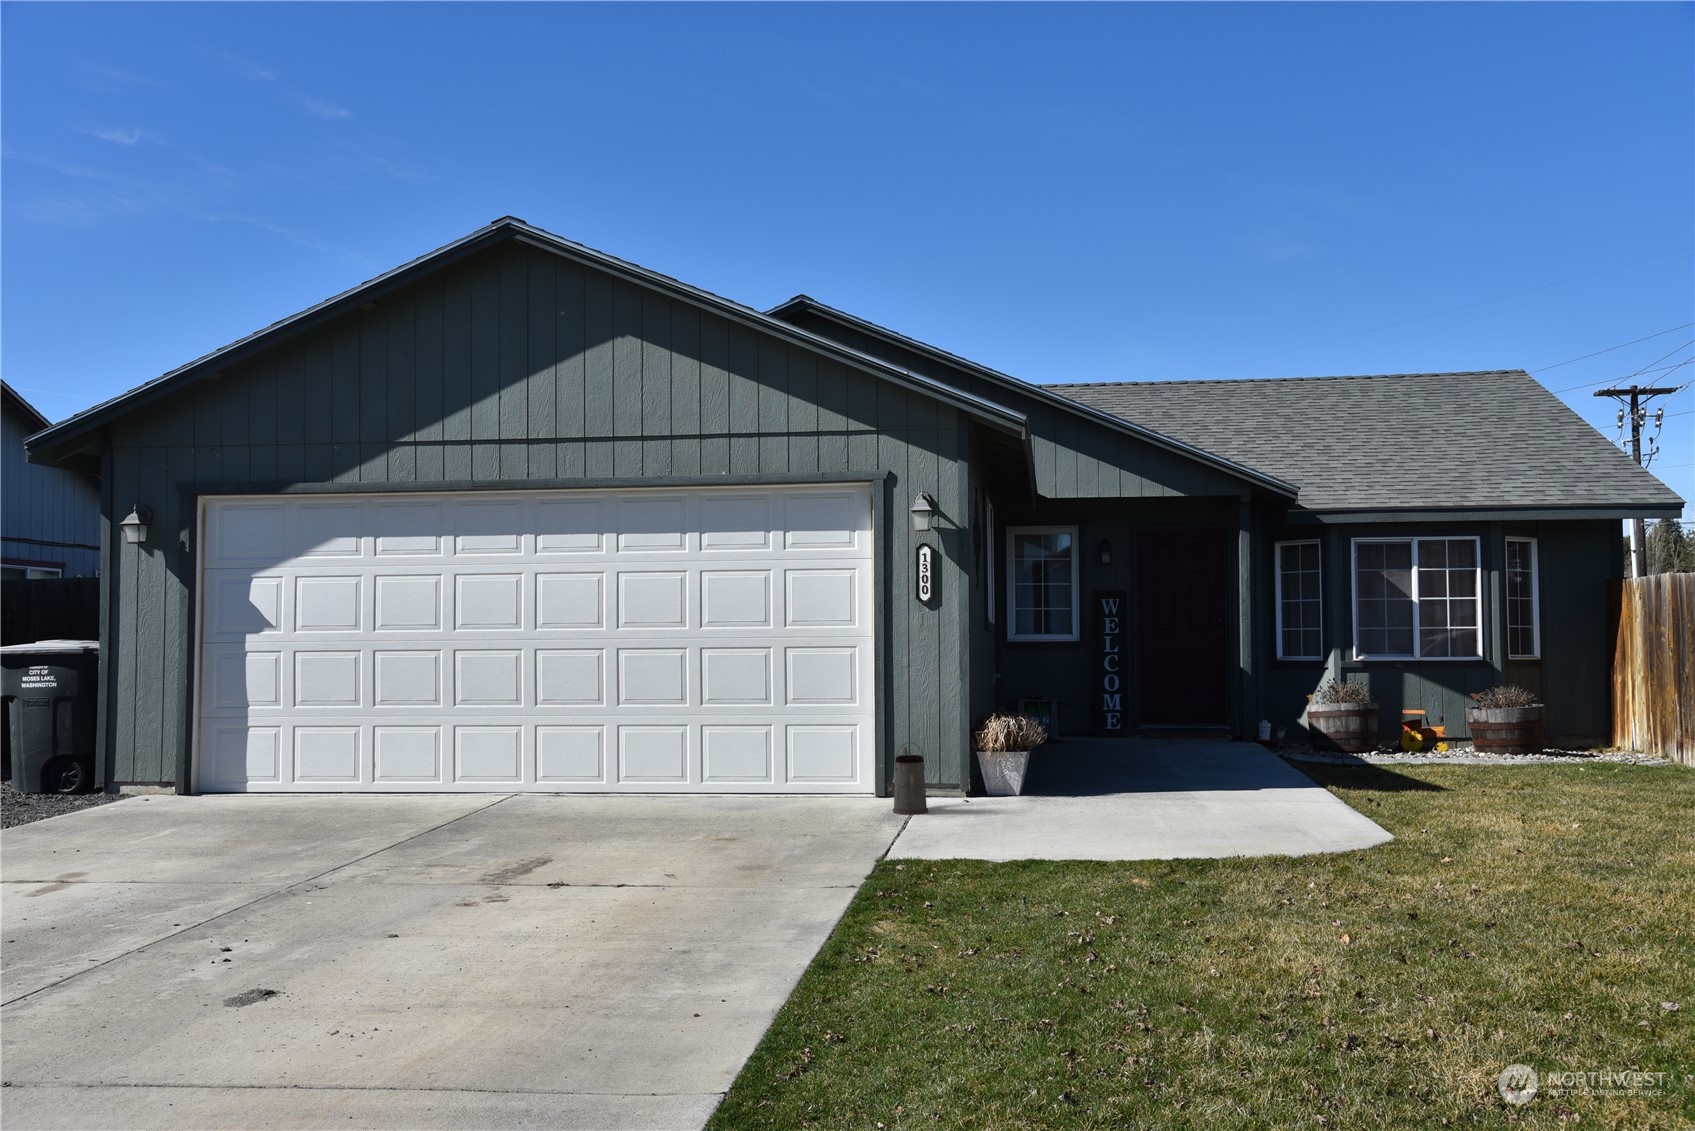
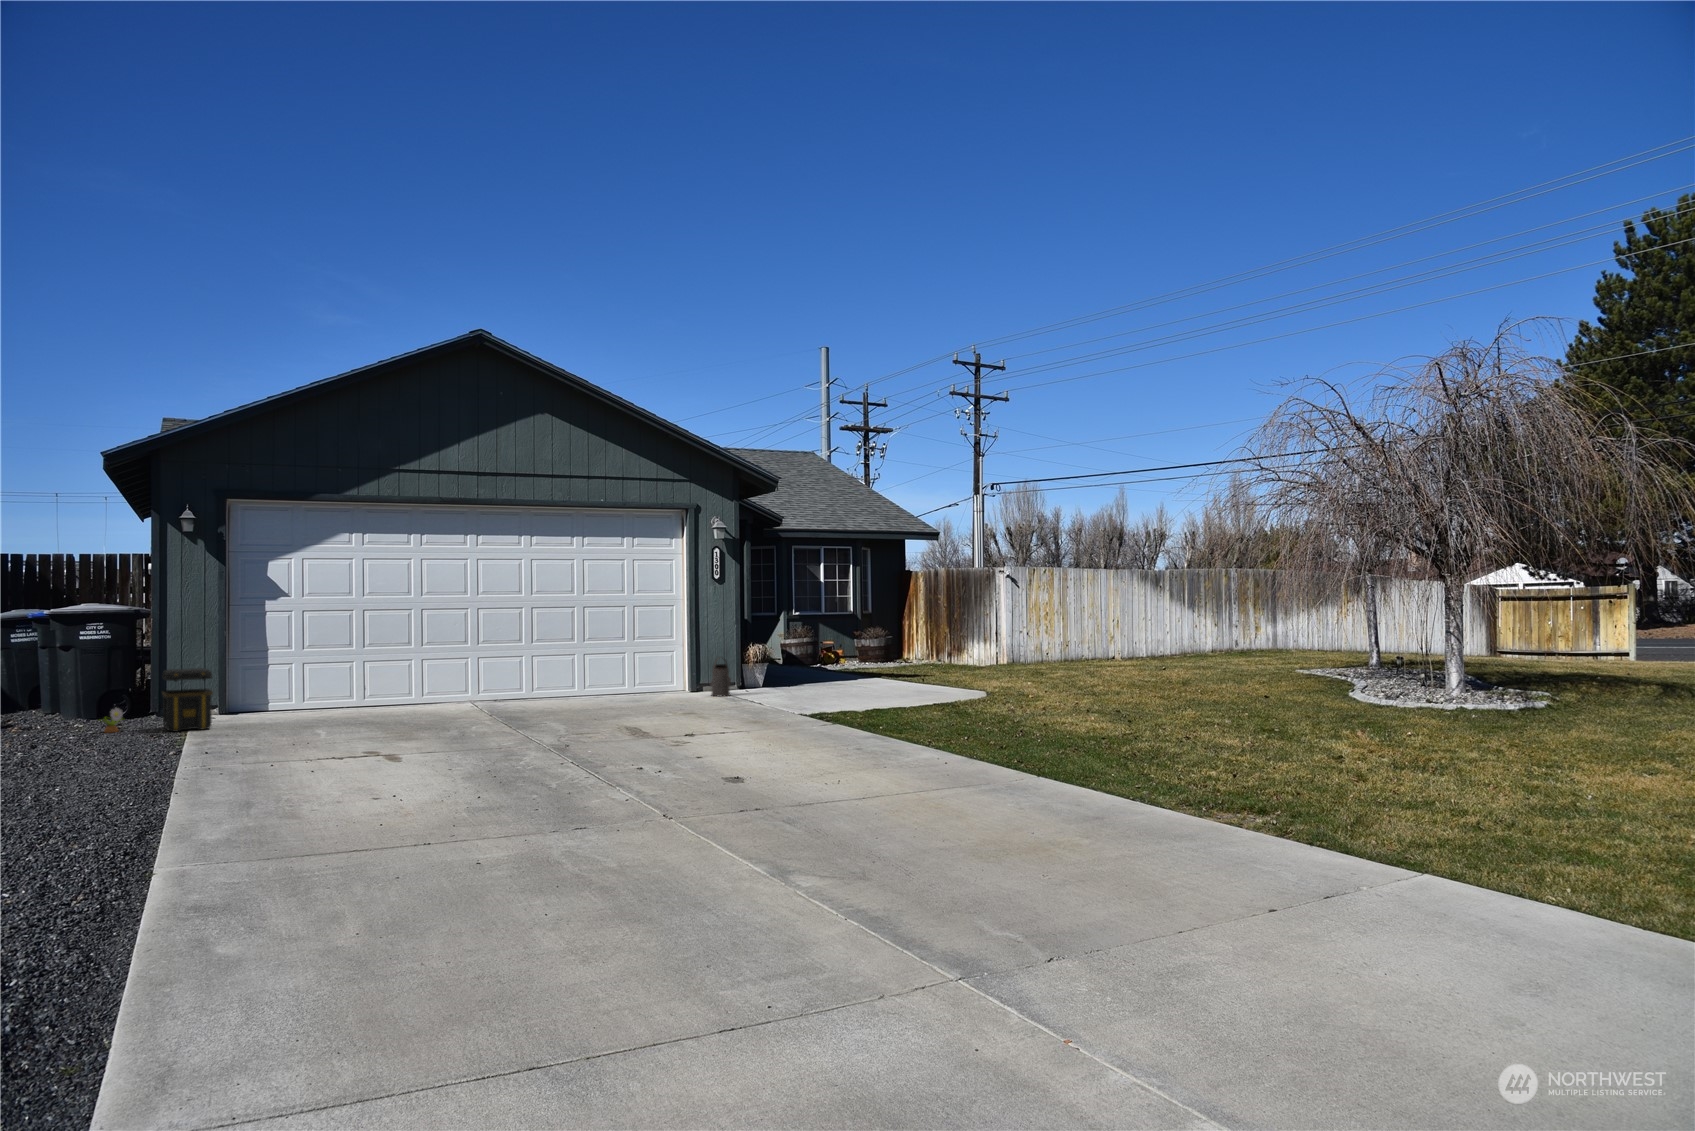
toolbox: none [73,726,156,810] -> present [162,668,213,731]
decorative plant: none [33,772,74,804] -> present [100,708,123,733]

